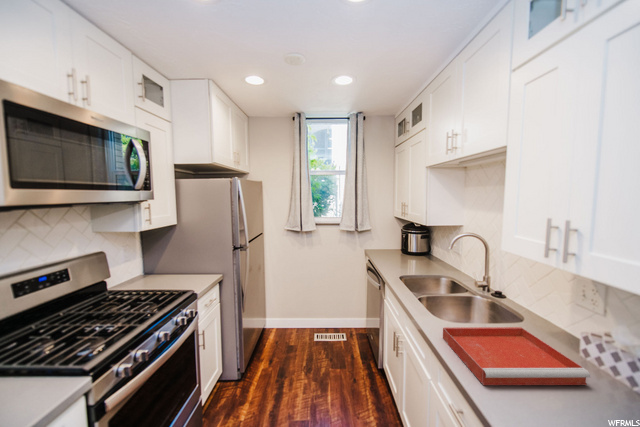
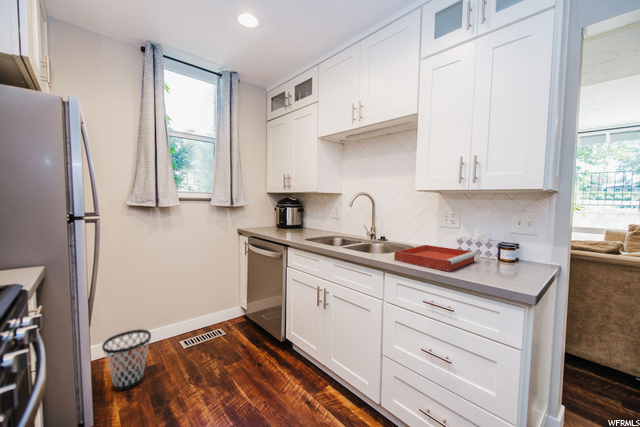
wastebasket: none [261,317,288,357] -> present [102,329,151,391]

